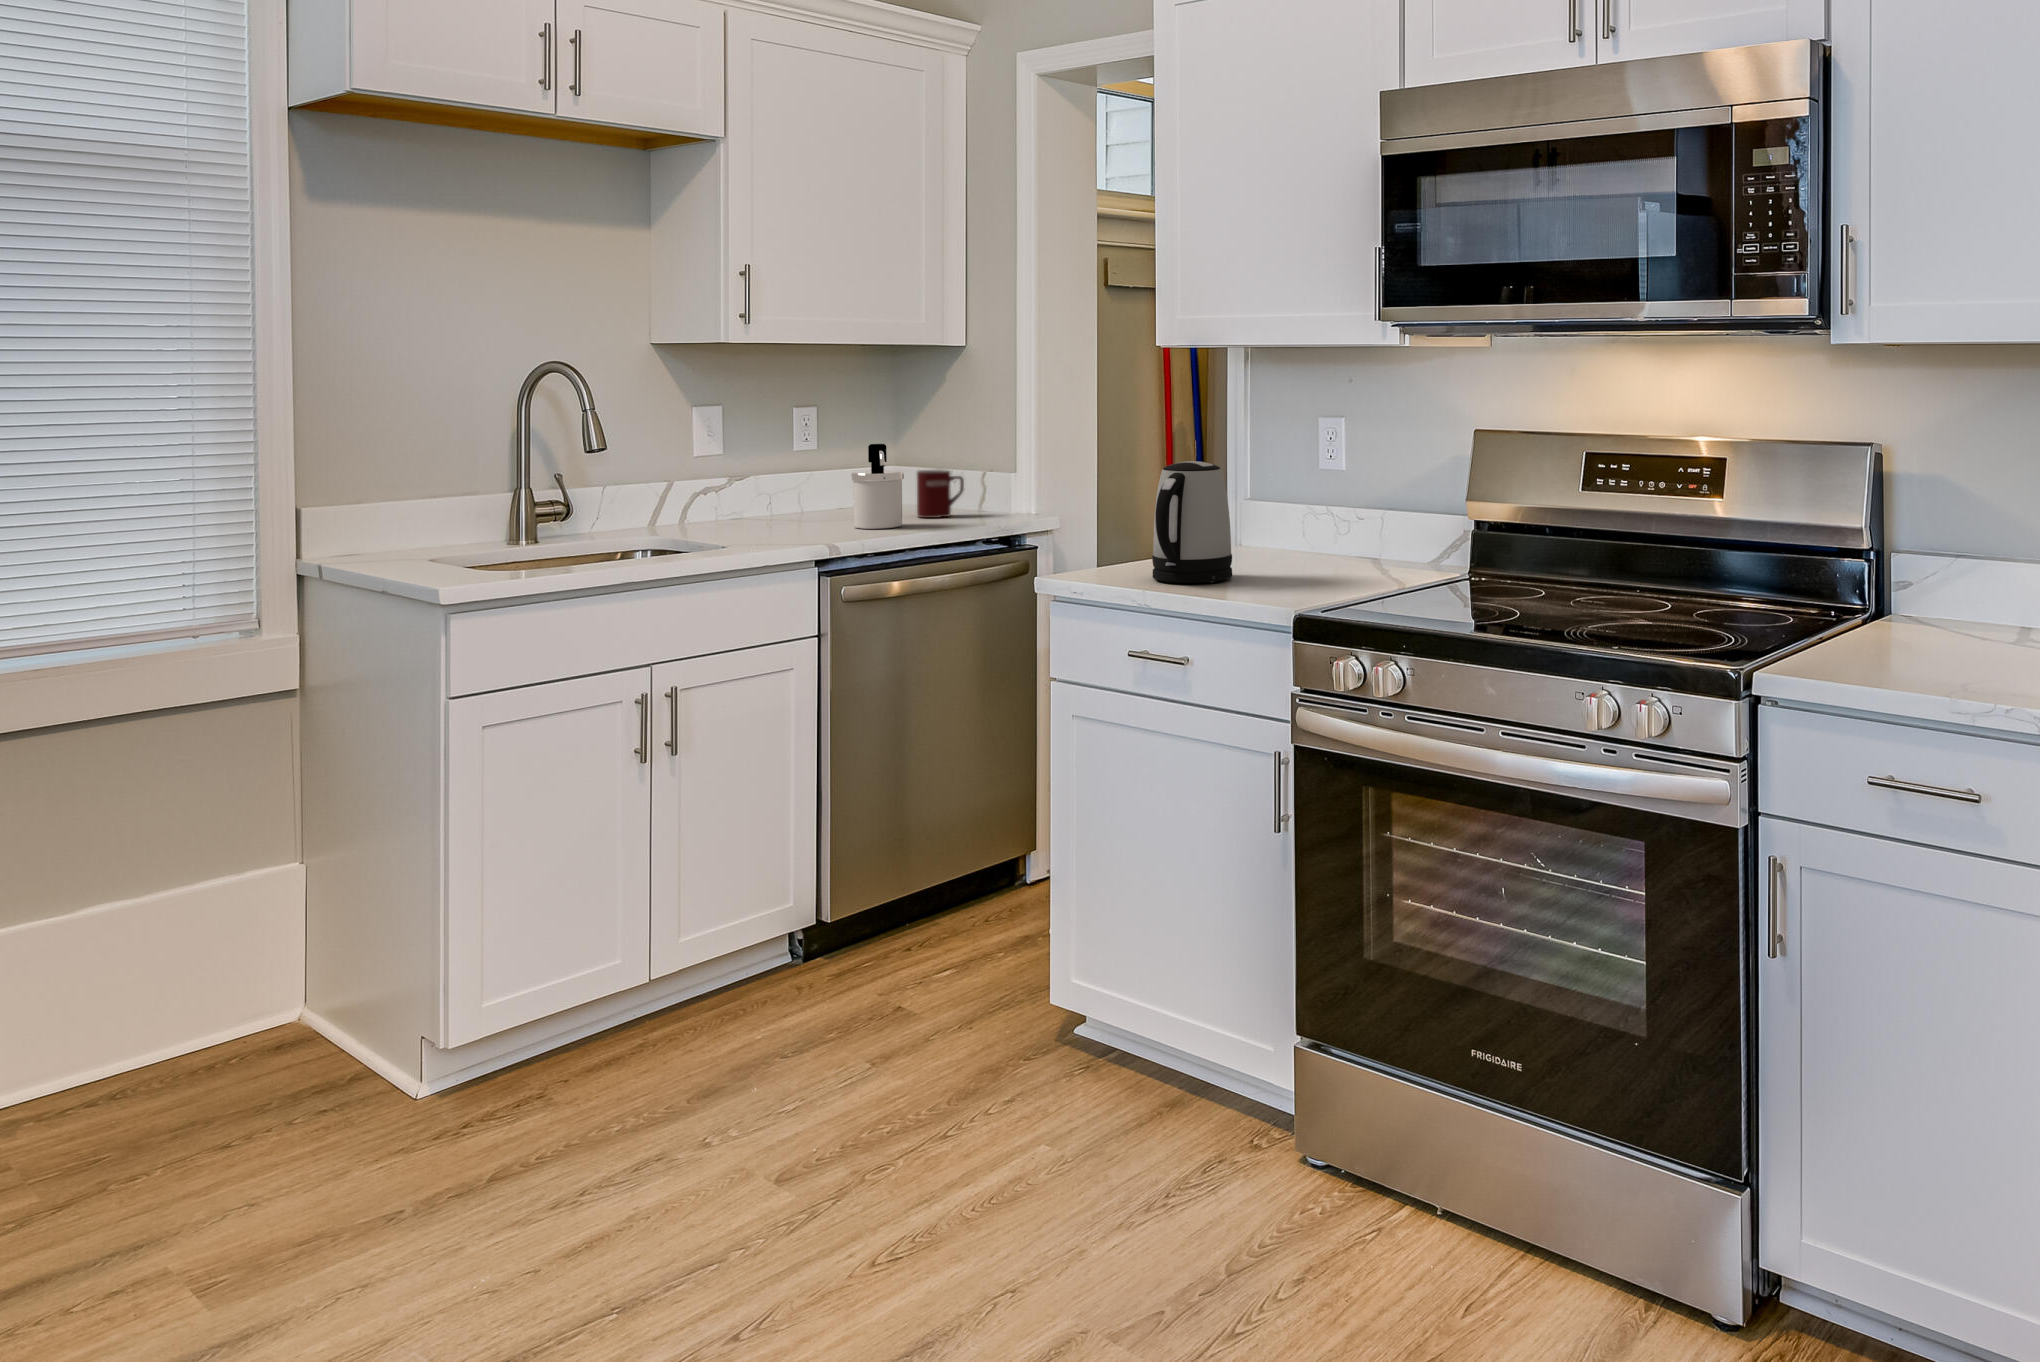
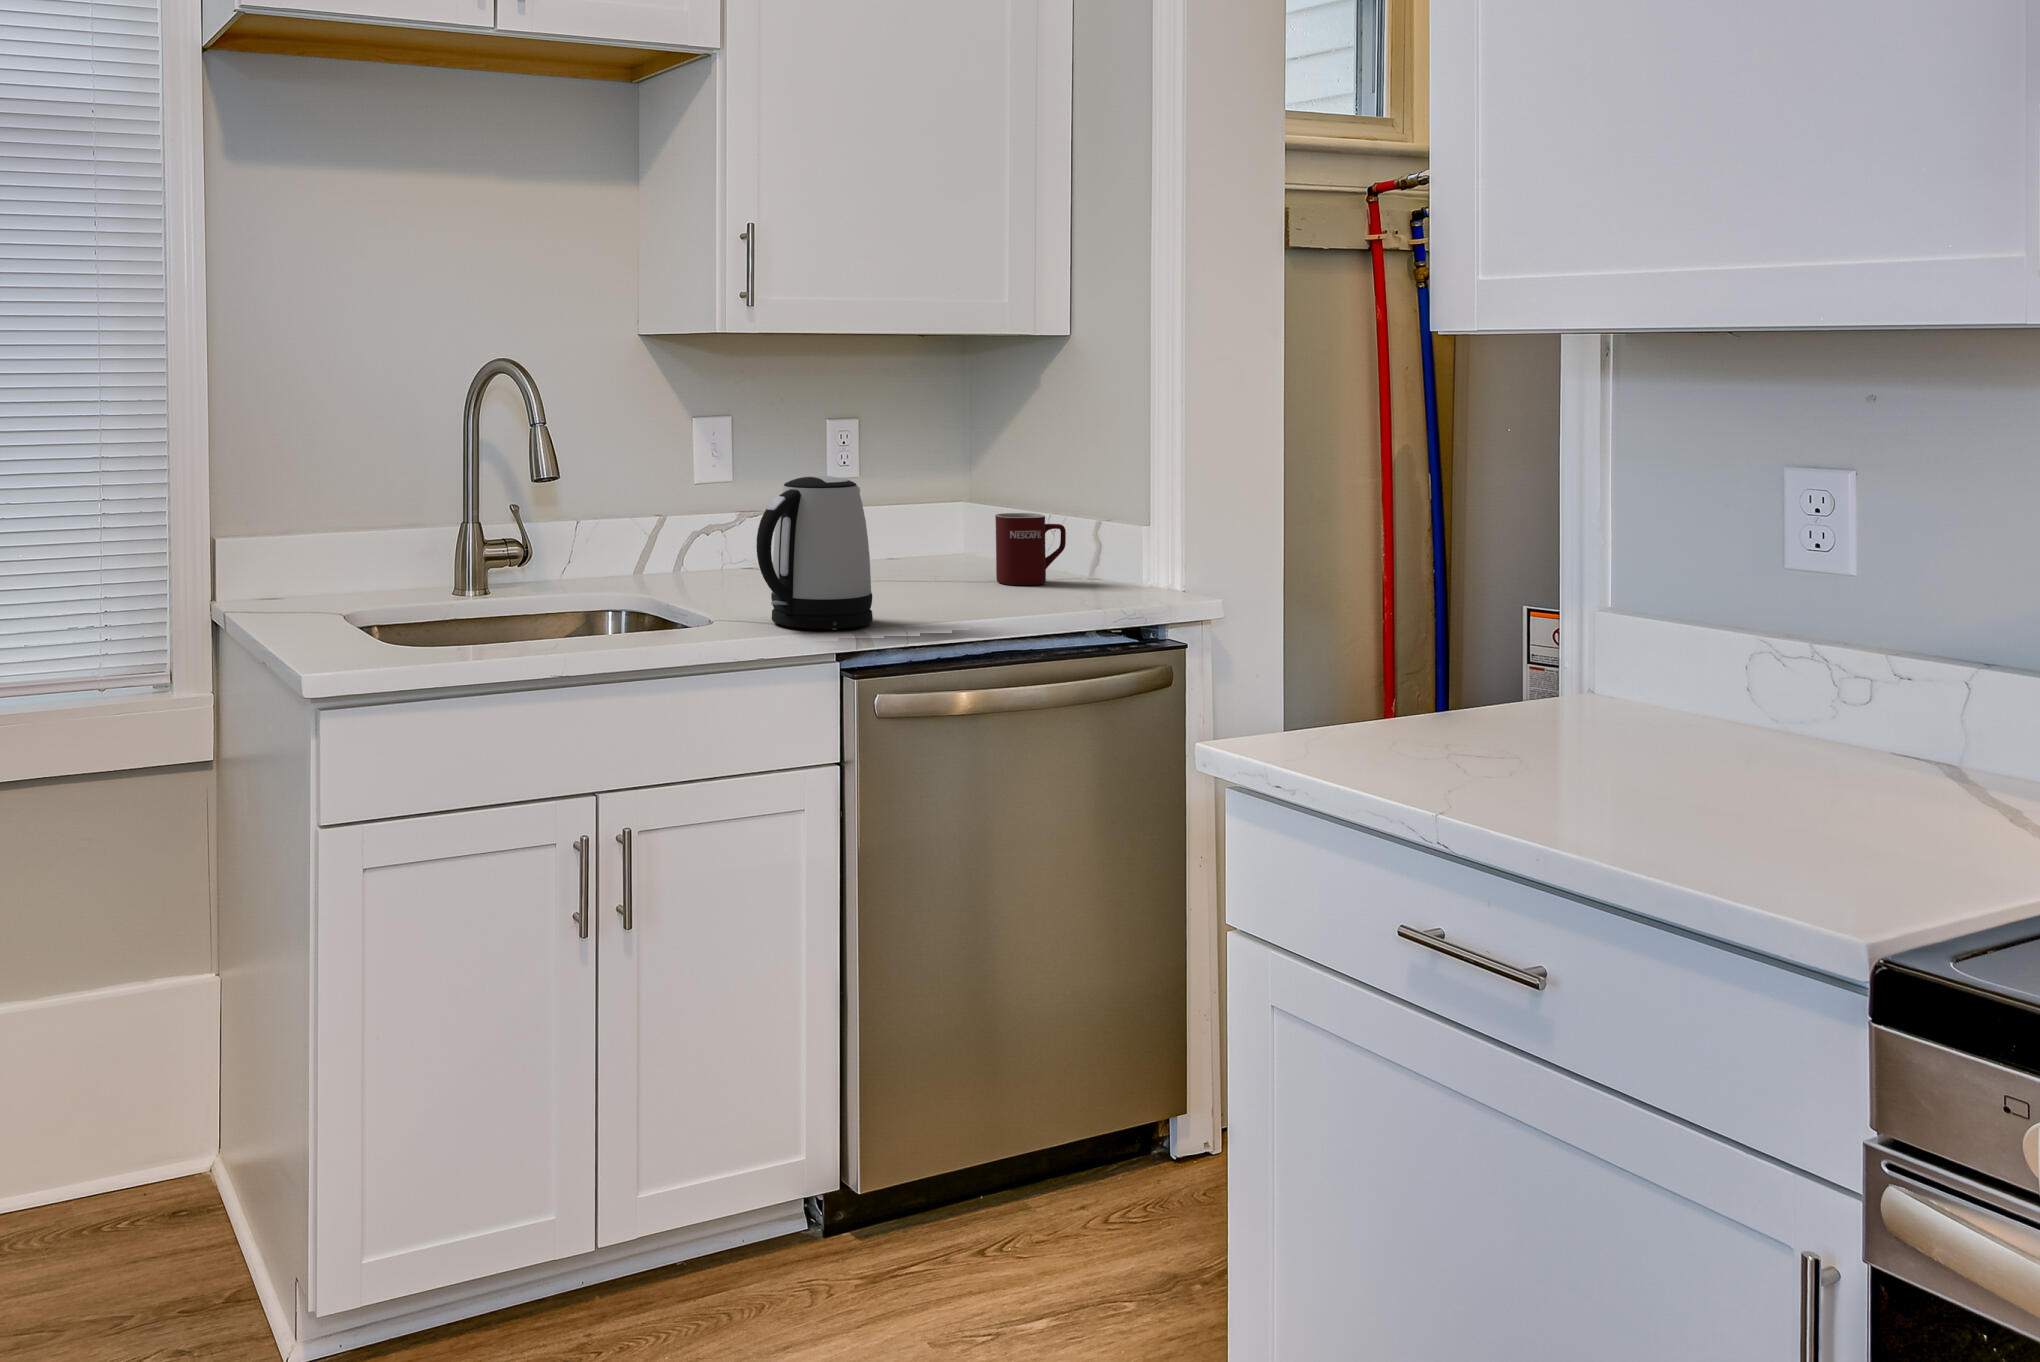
soap dispenser: present [851,444,904,529] -> none [898,475,973,601]
kettle: present [1152,461,1232,583] -> present [756,476,873,630]

